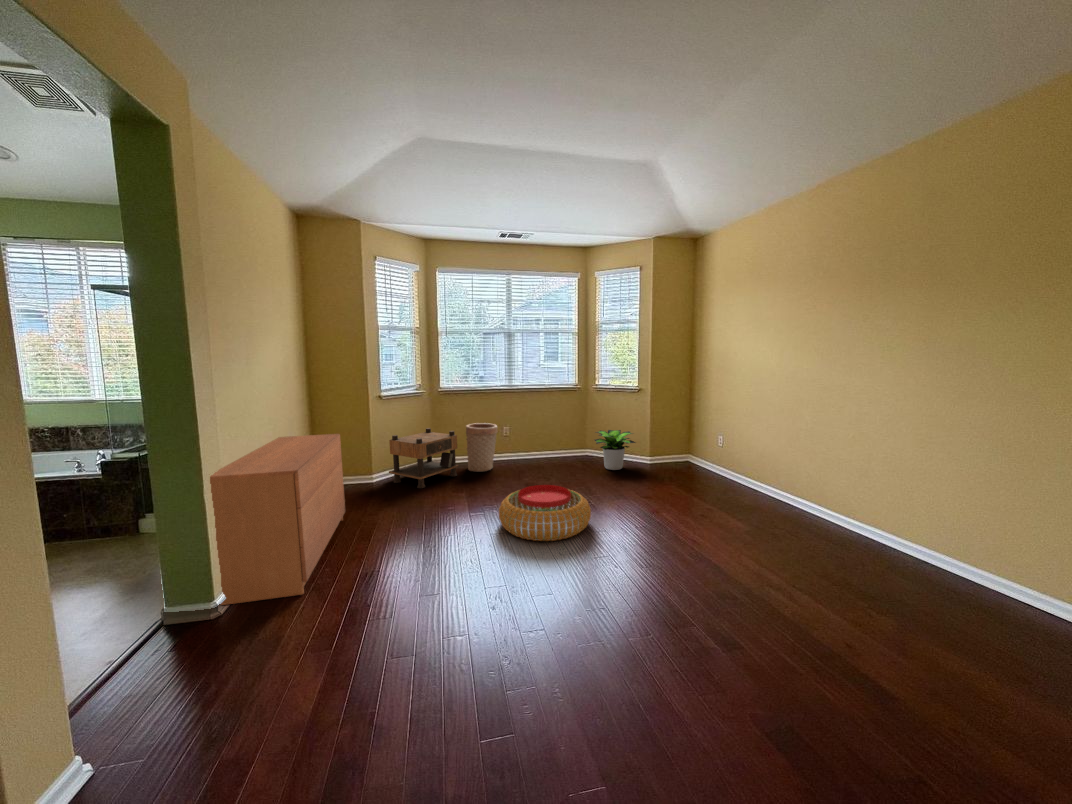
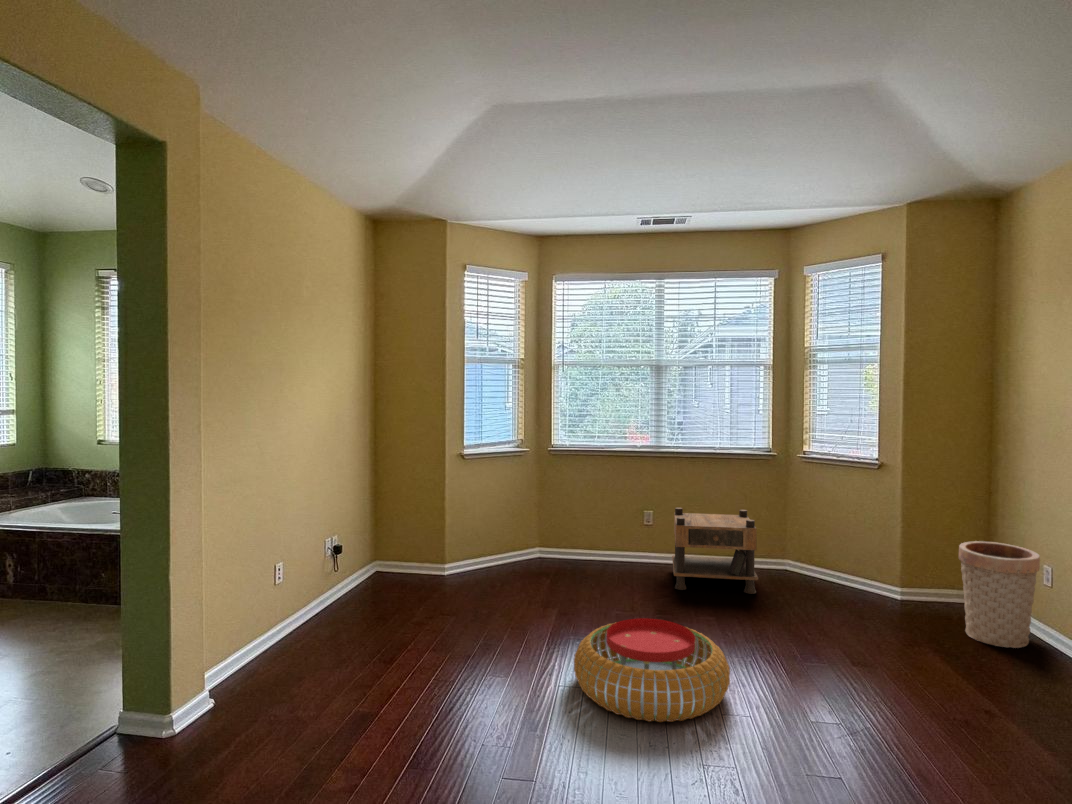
basket: present [466,423,497,471] -> present [959,541,1040,648]
nightstand: present [389,428,459,488] -> present [672,508,758,594]
potted plant: present [595,430,635,470] -> none [792,533,871,607]
dresser: present [209,434,345,605] -> none [178,505,382,728]

